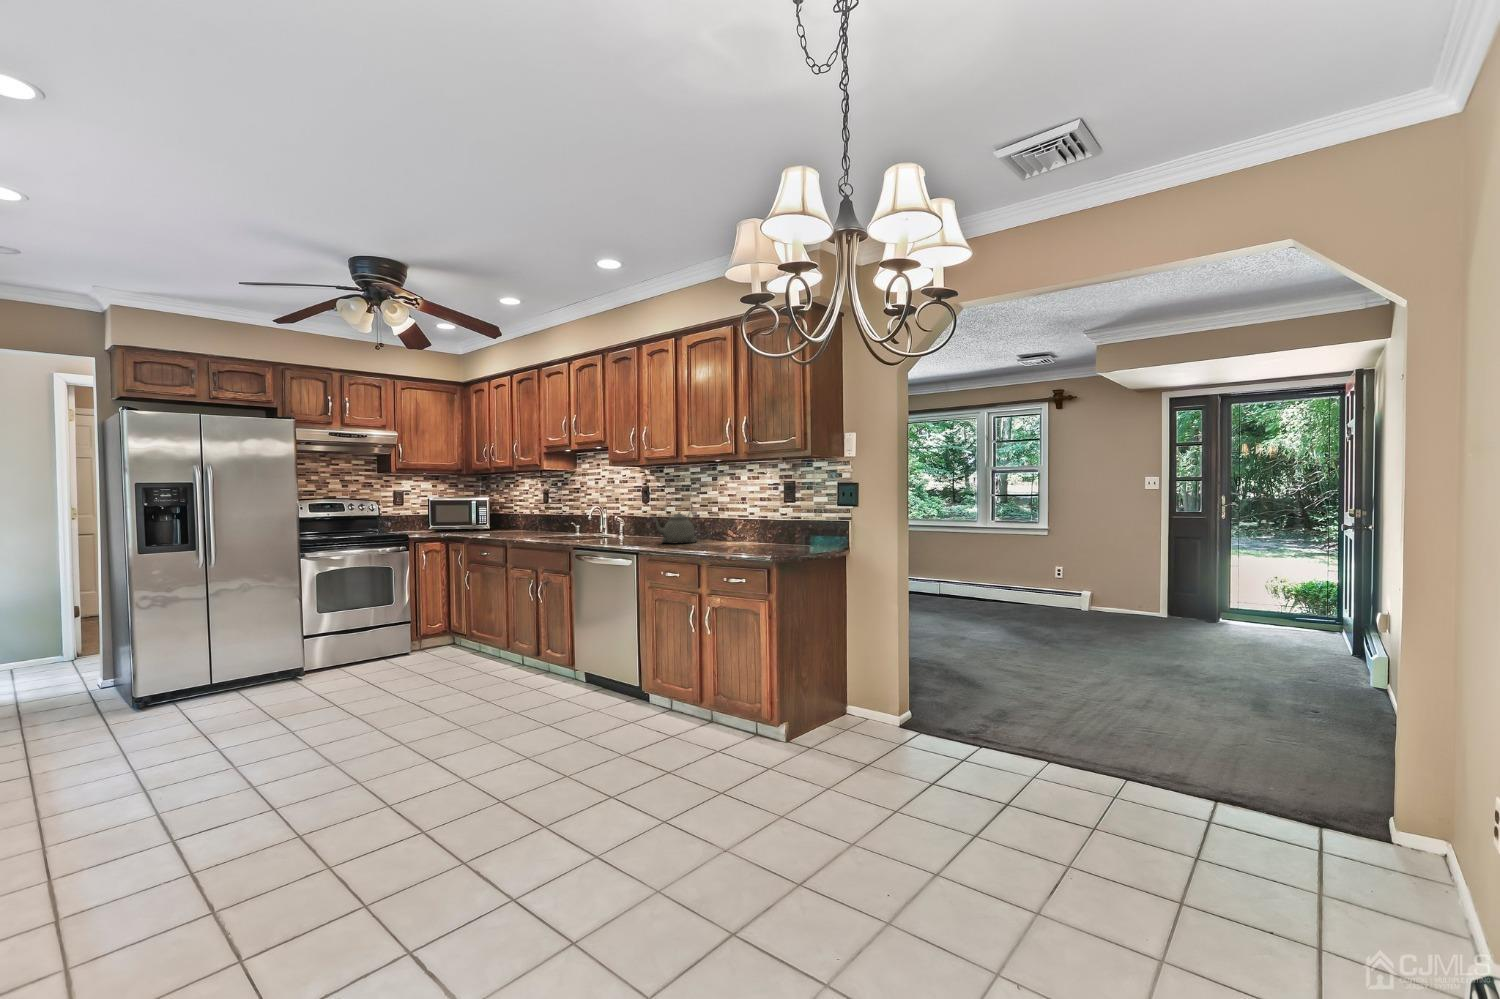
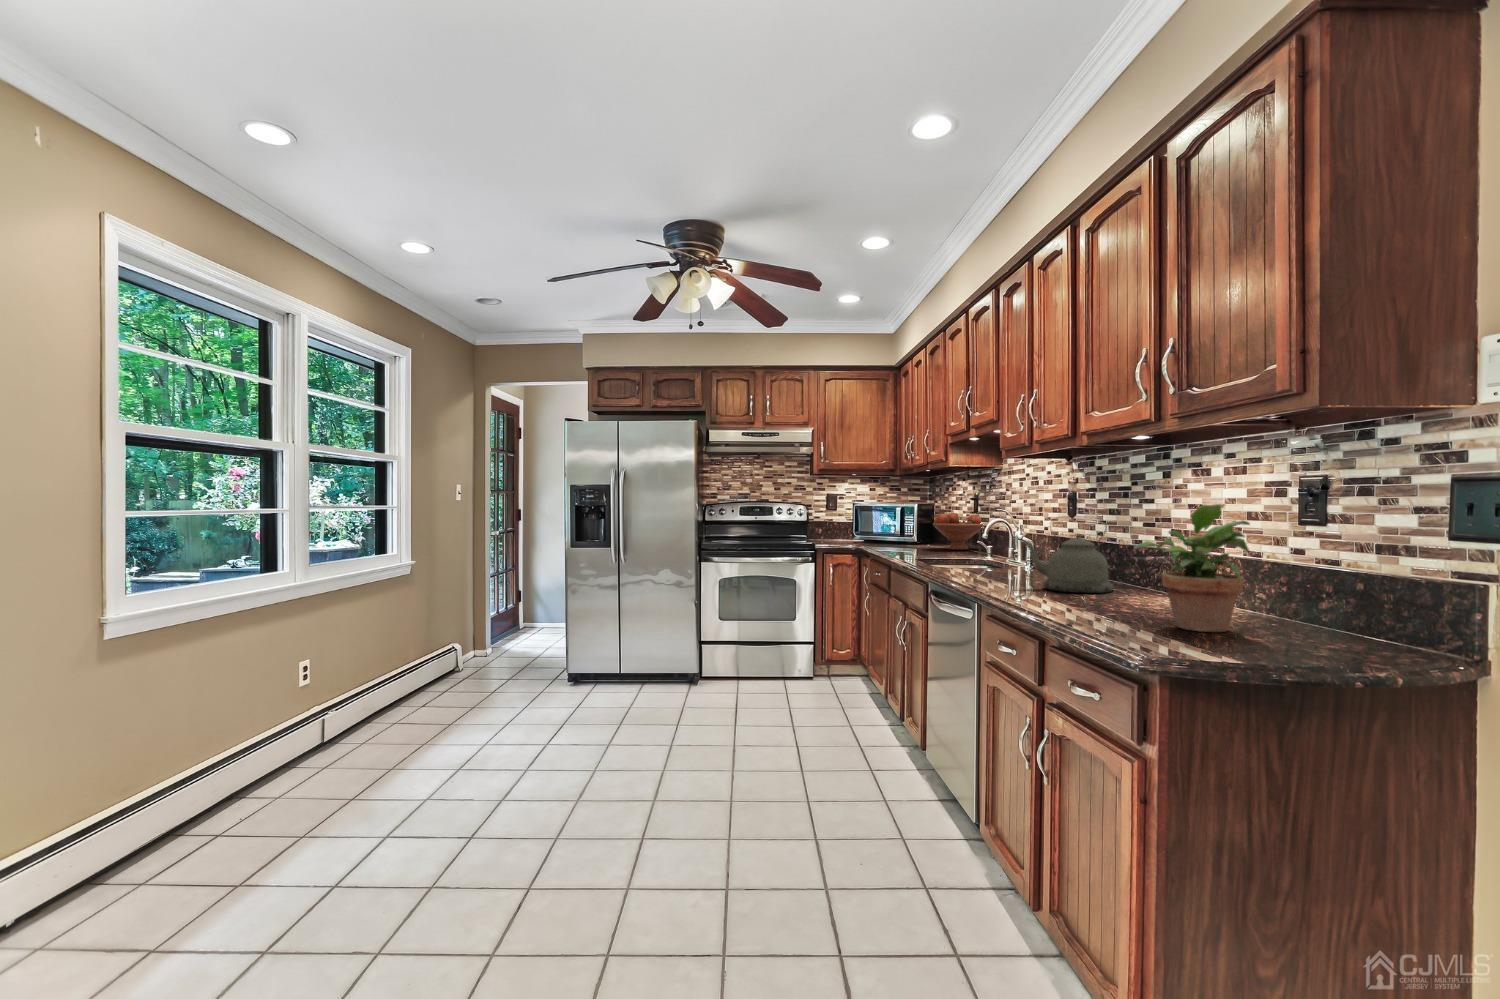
potted plant: none [736,493,778,549] -> present [1134,504,1250,632]
fruit bowl: none [519,504,557,532] -> present [933,513,983,550]

